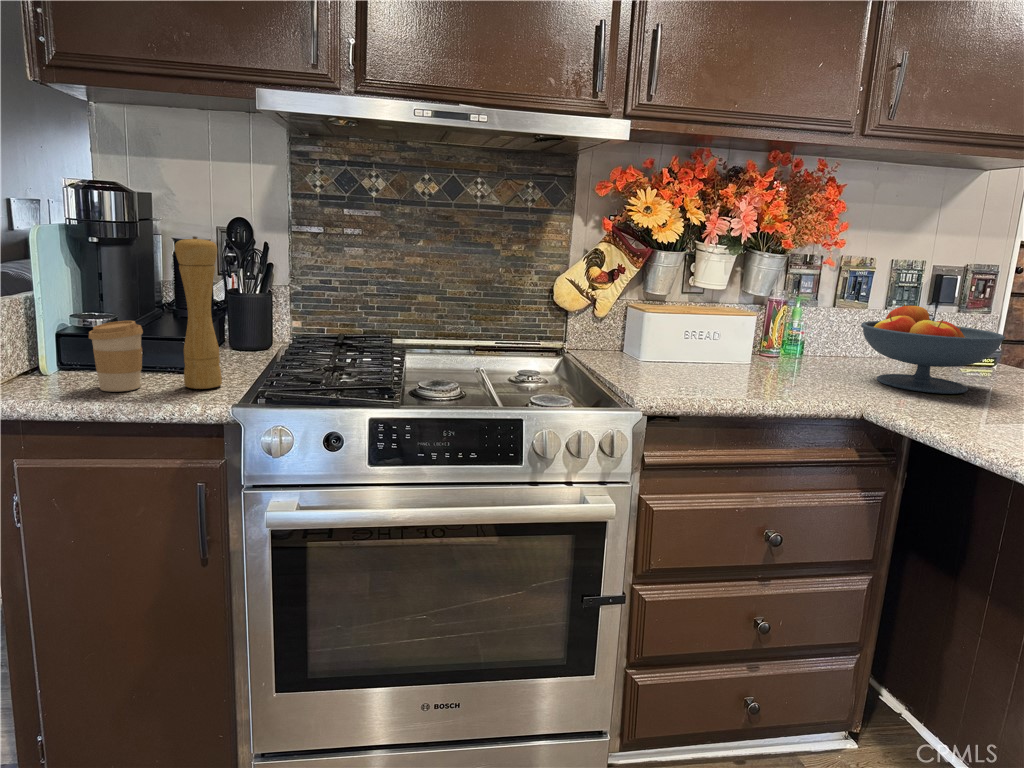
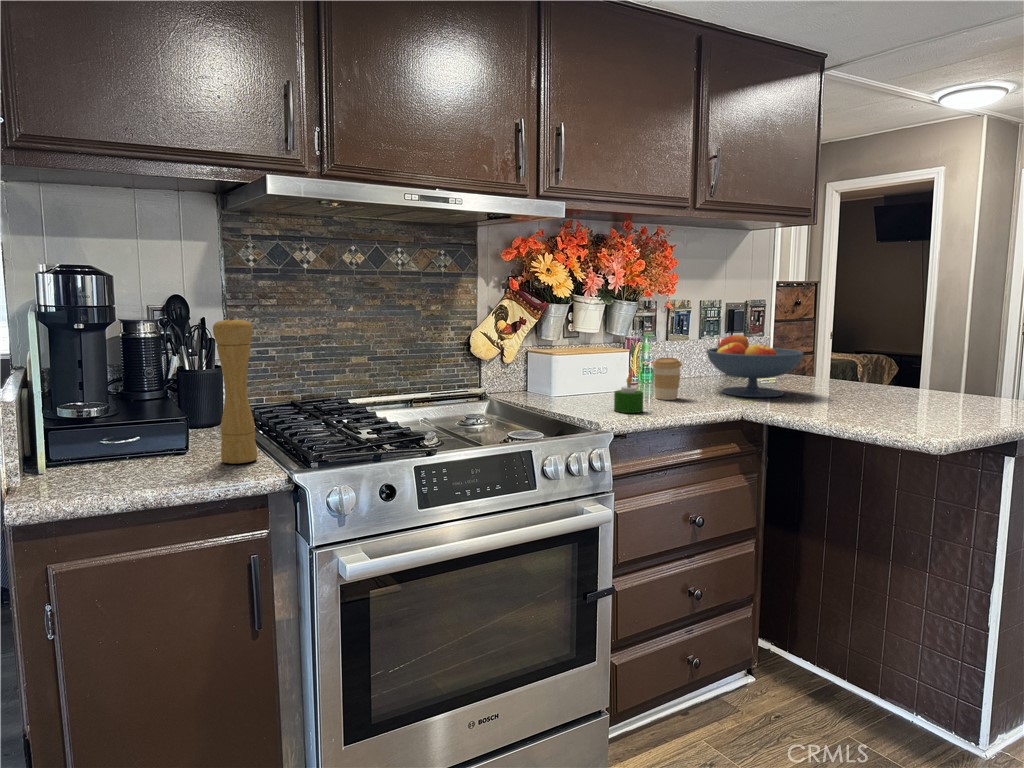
coffee cup: present [89,321,143,392] -> present [653,357,682,400]
candle: none [685,344,724,391] -> present [614,377,643,413]

